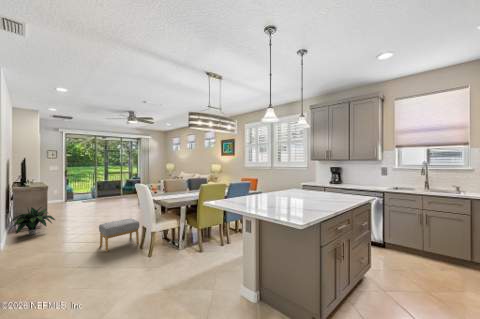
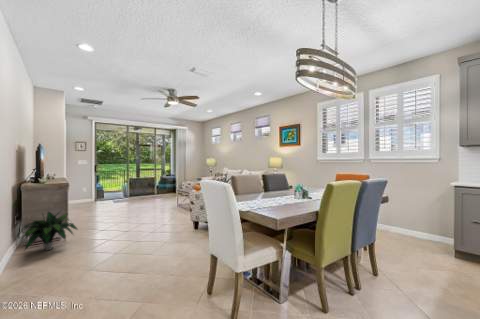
footstool: present [99,218,139,252] -> none [137,234,197,294]

